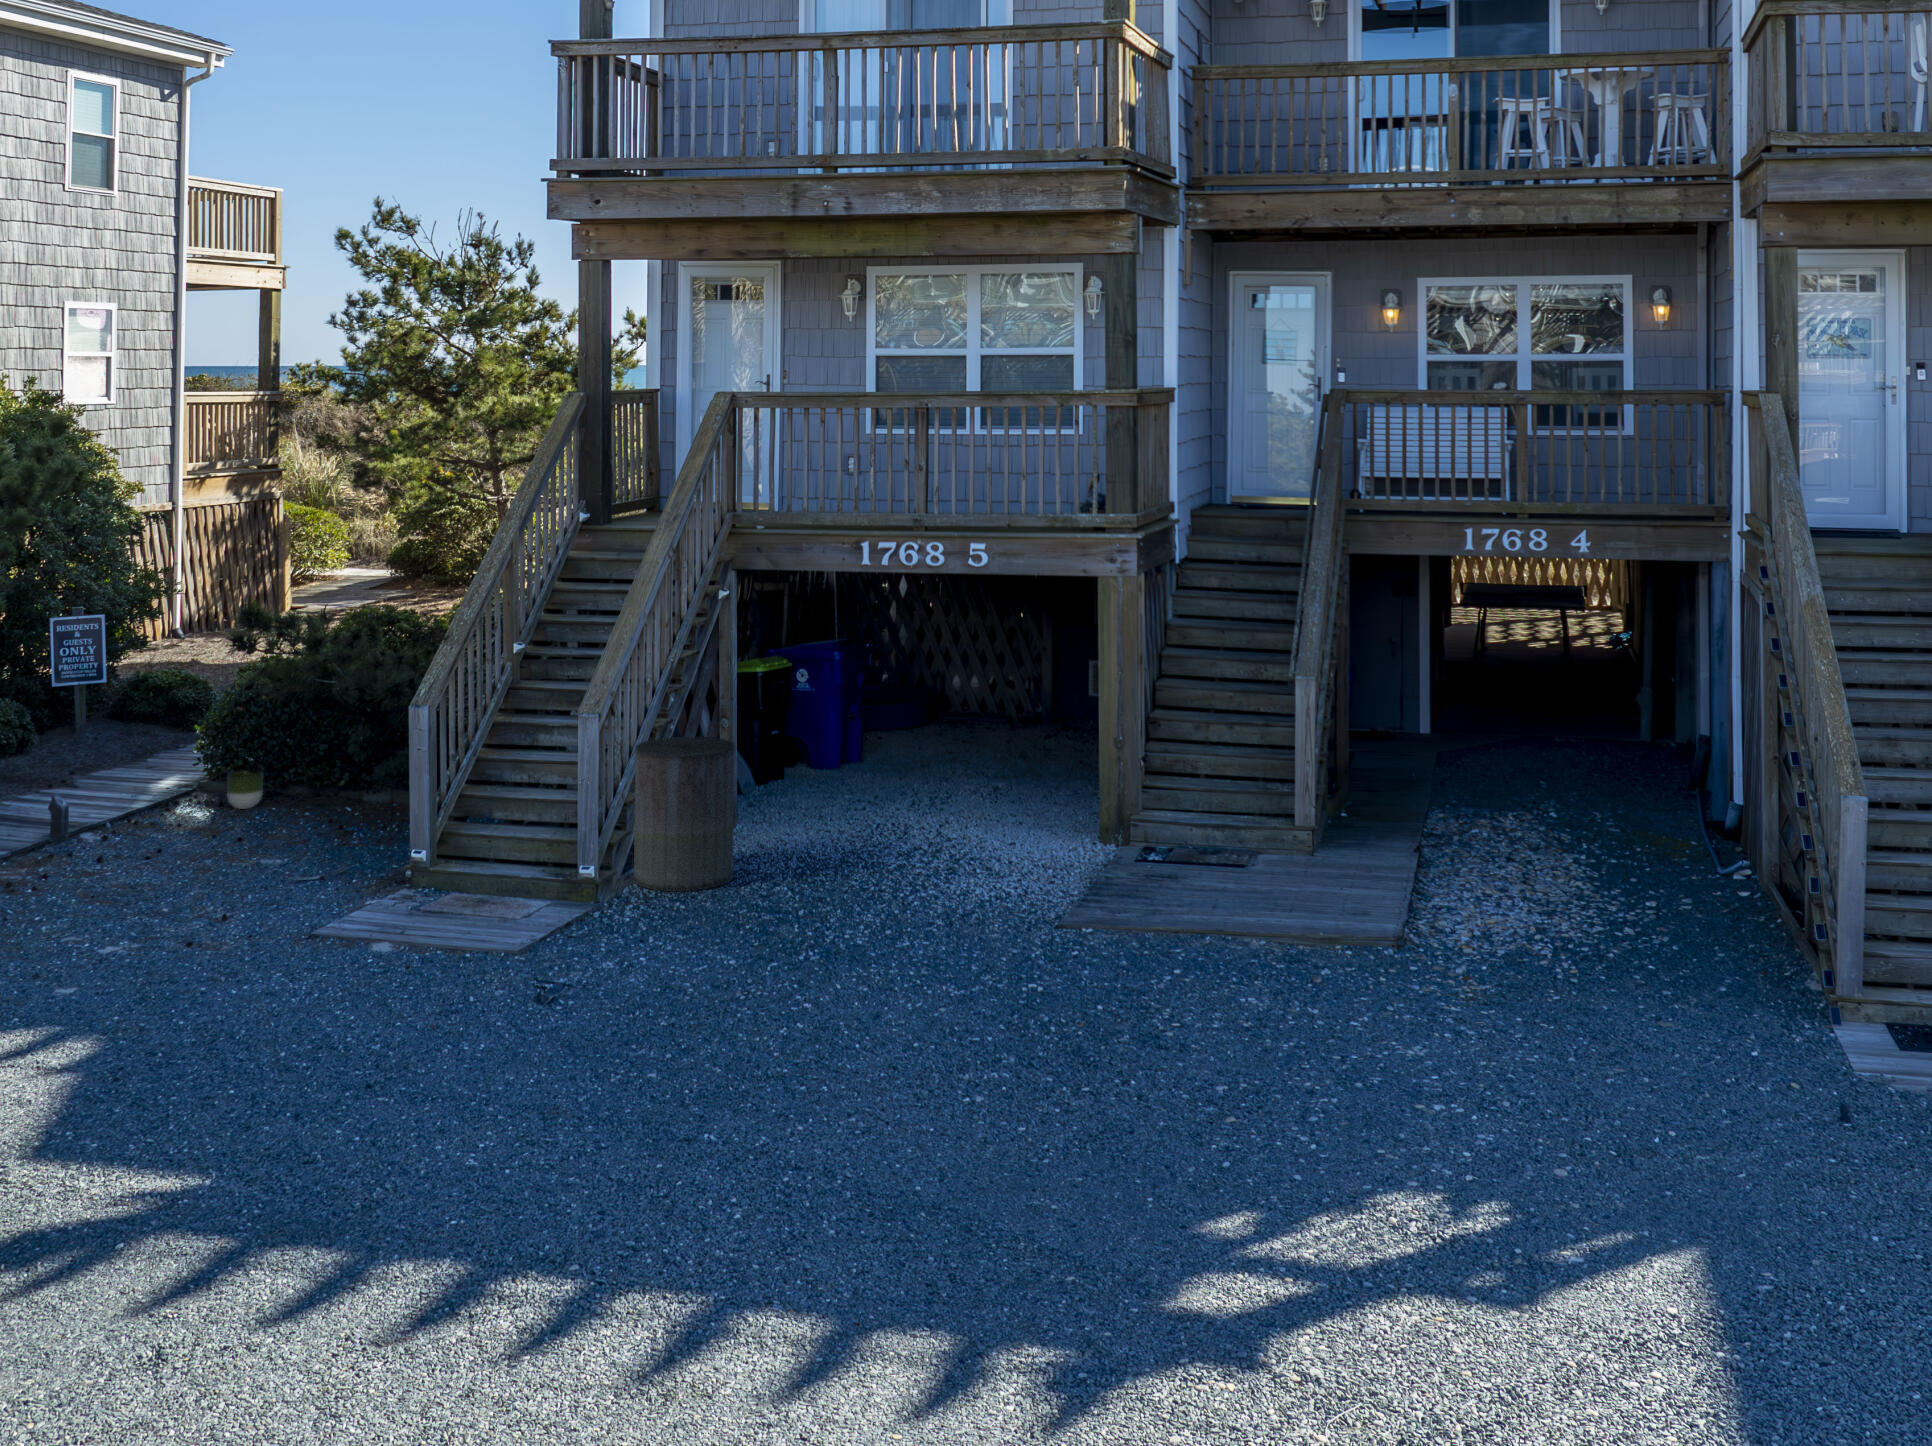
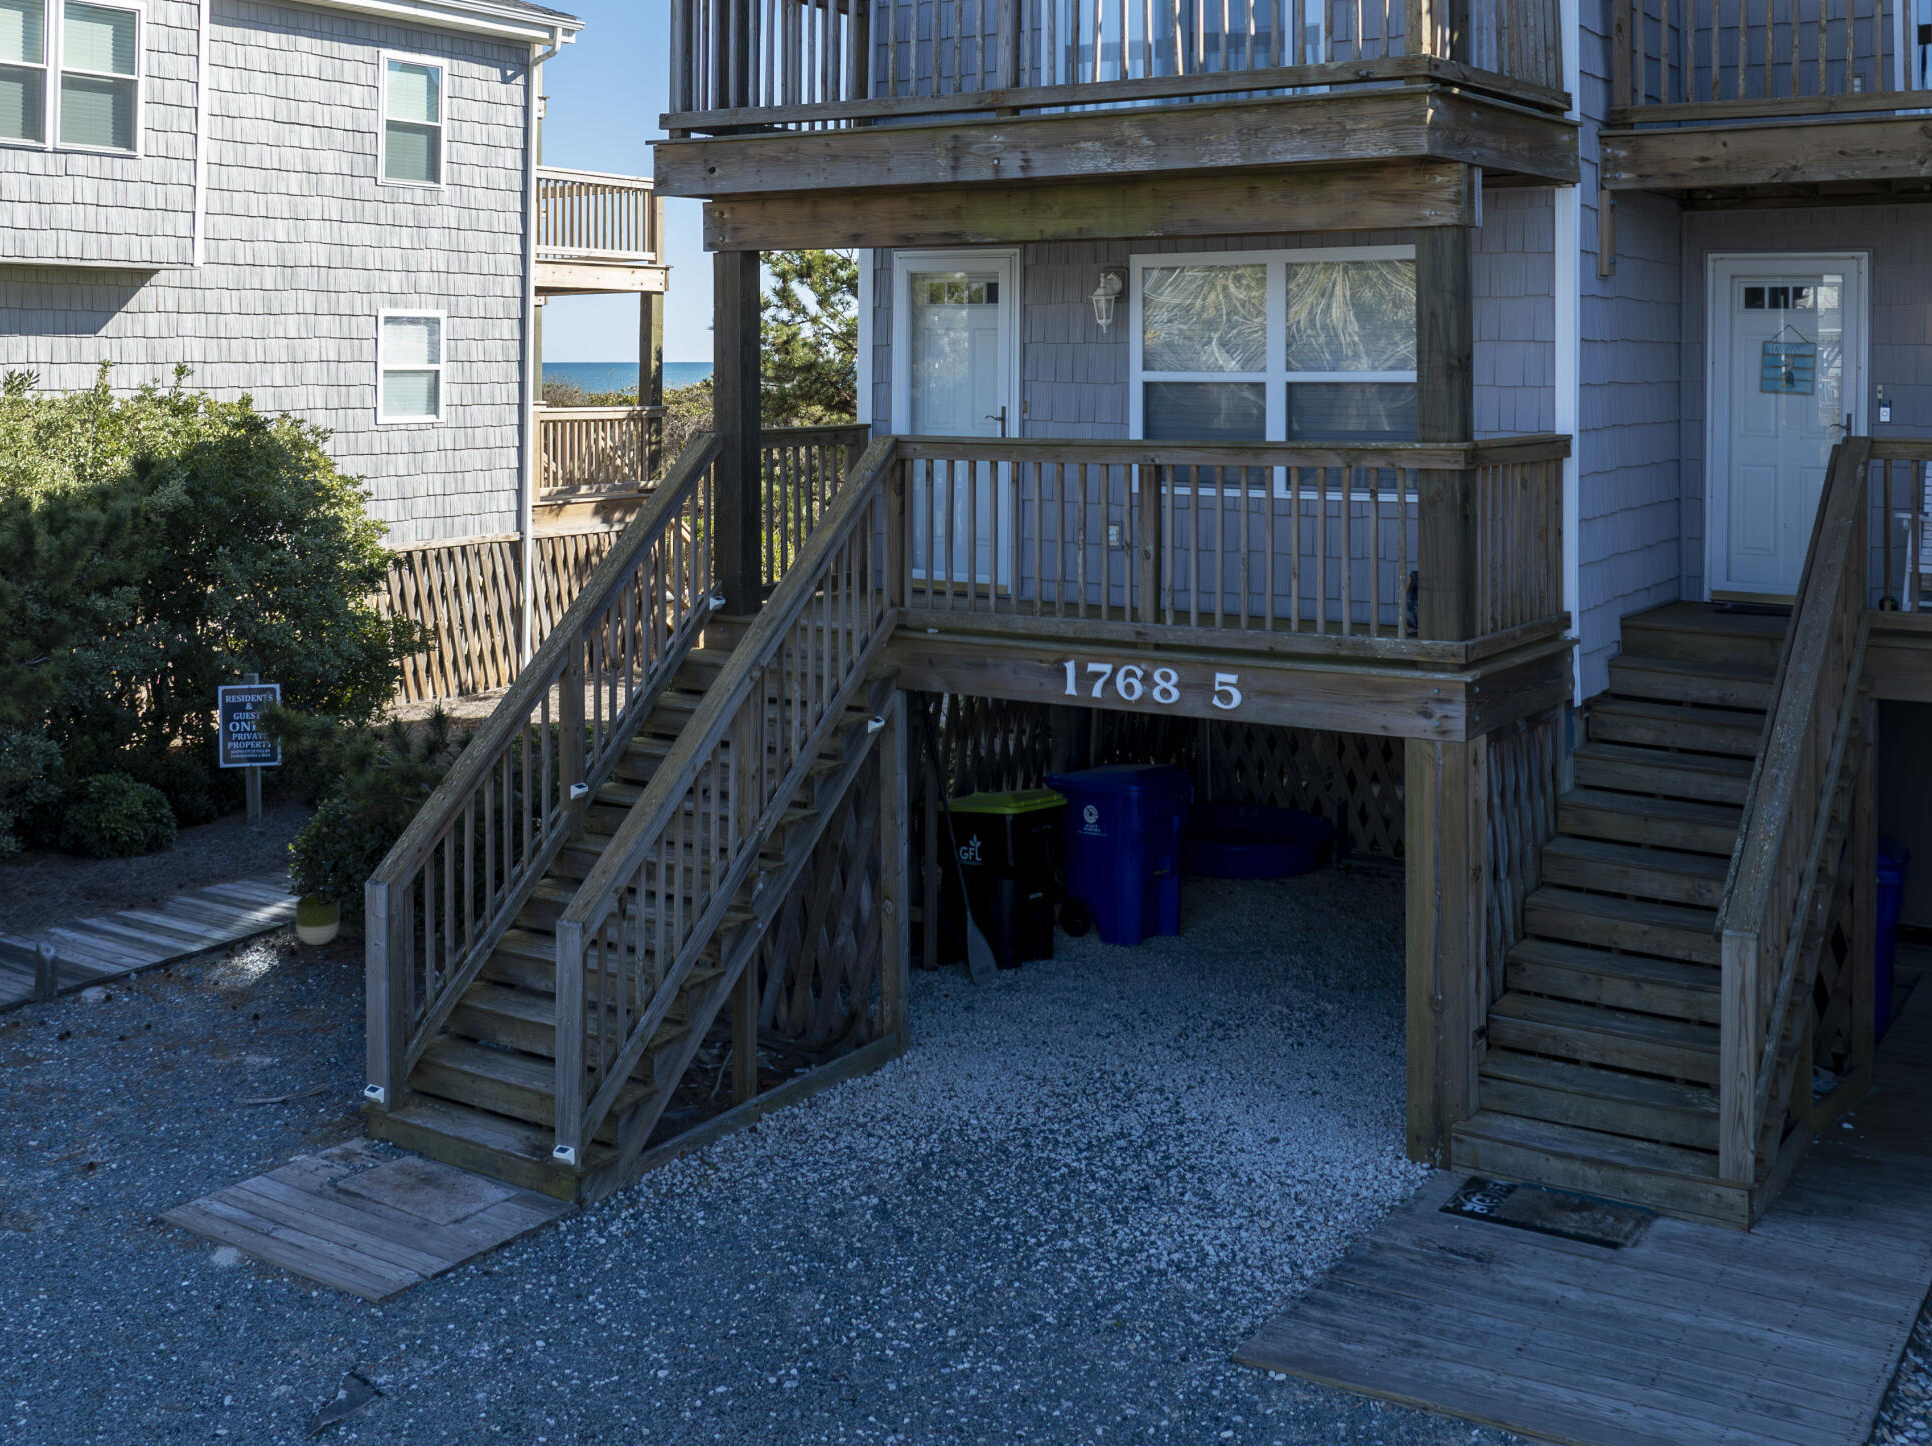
trash can: present [634,737,735,892] -> none [655,940,801,1187]

